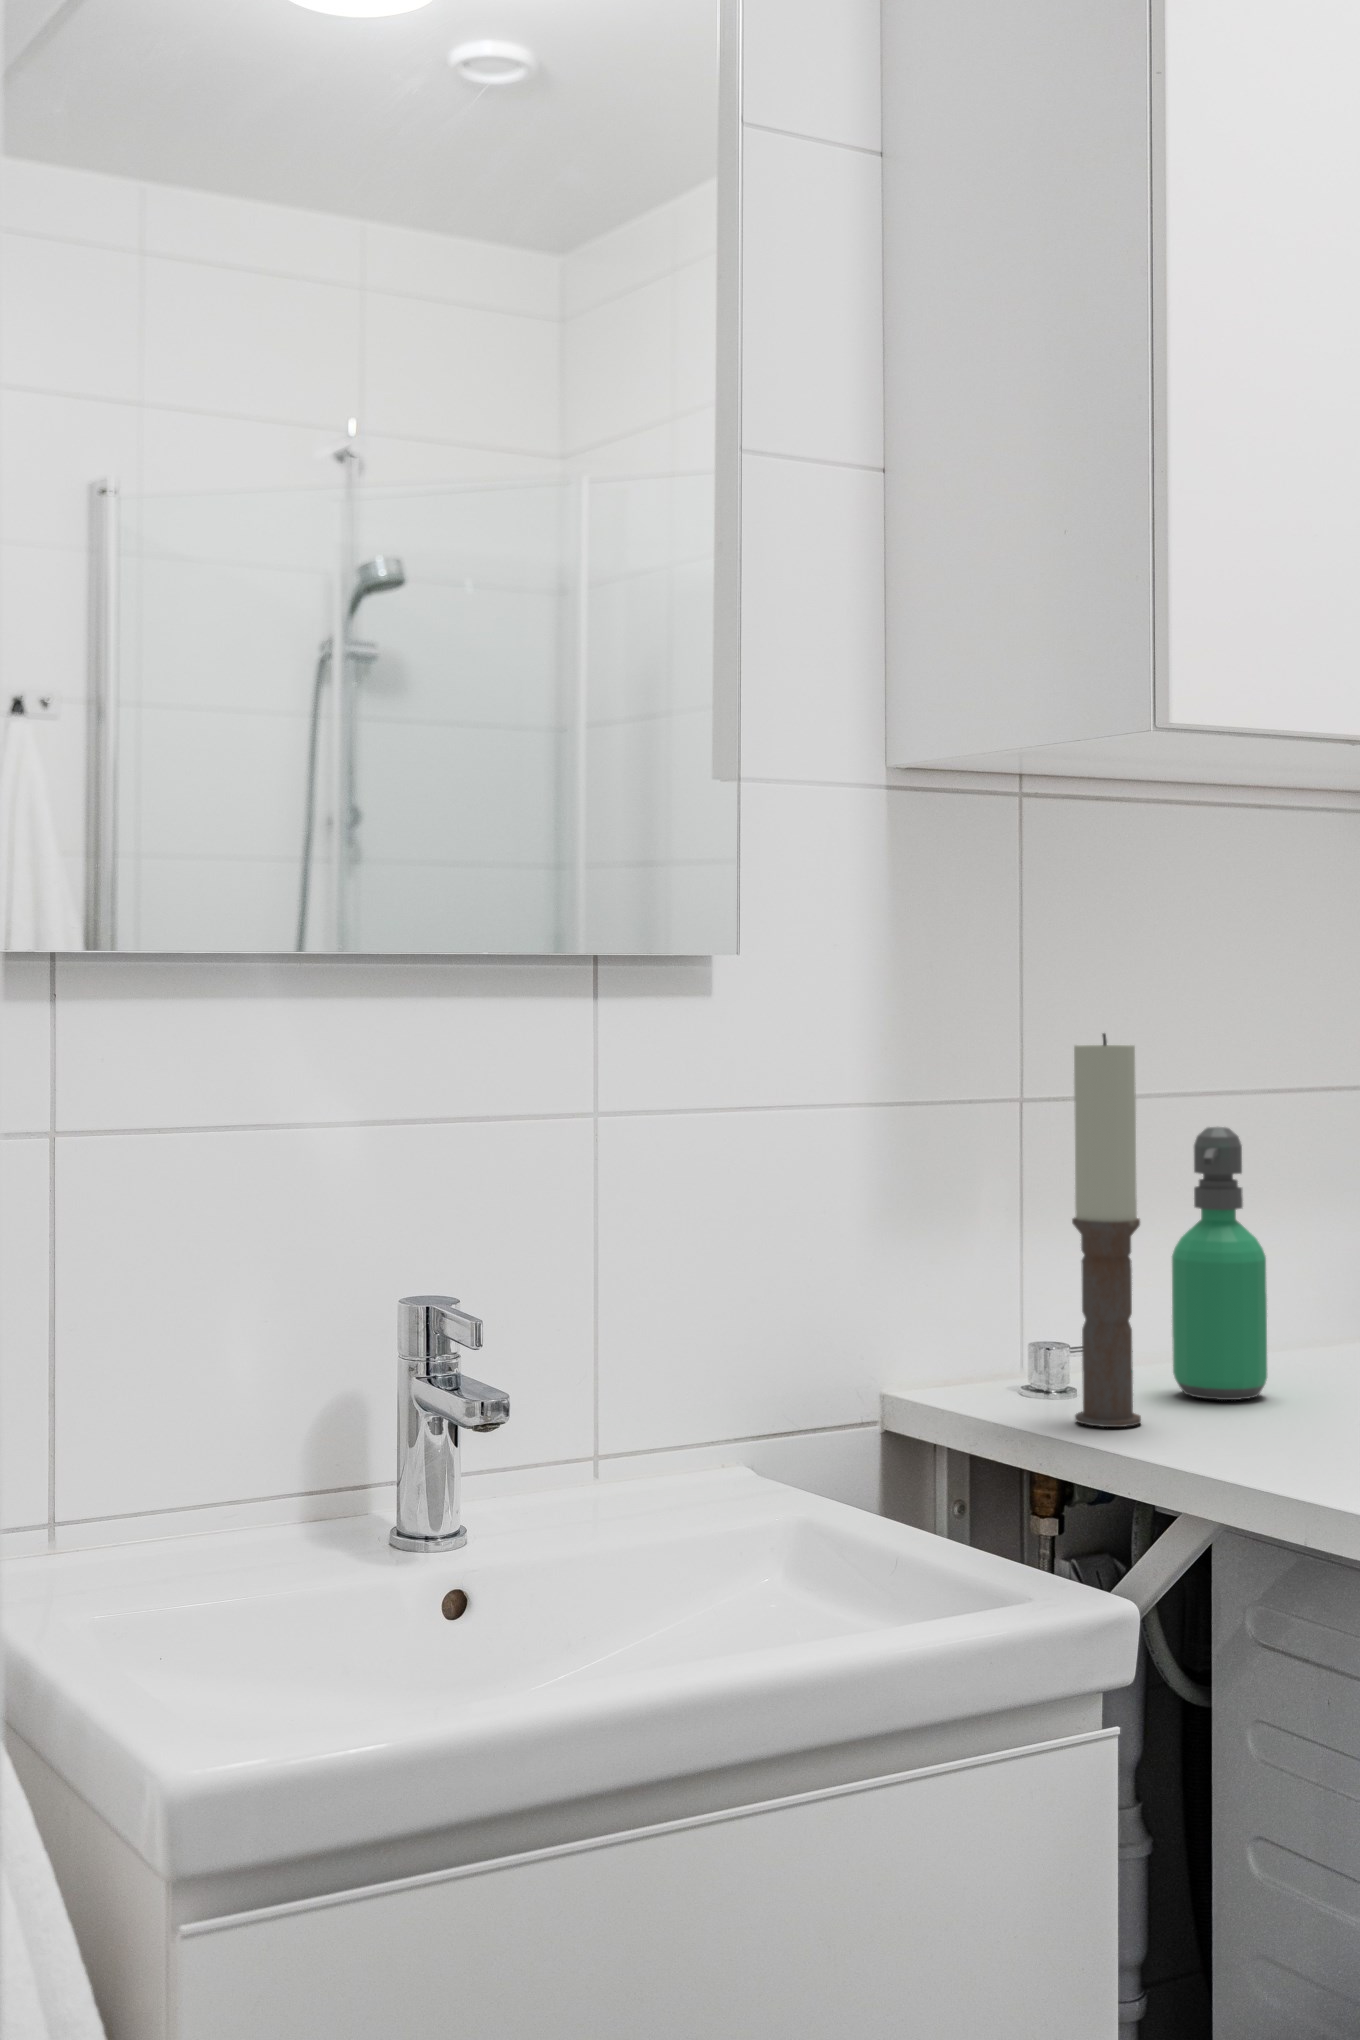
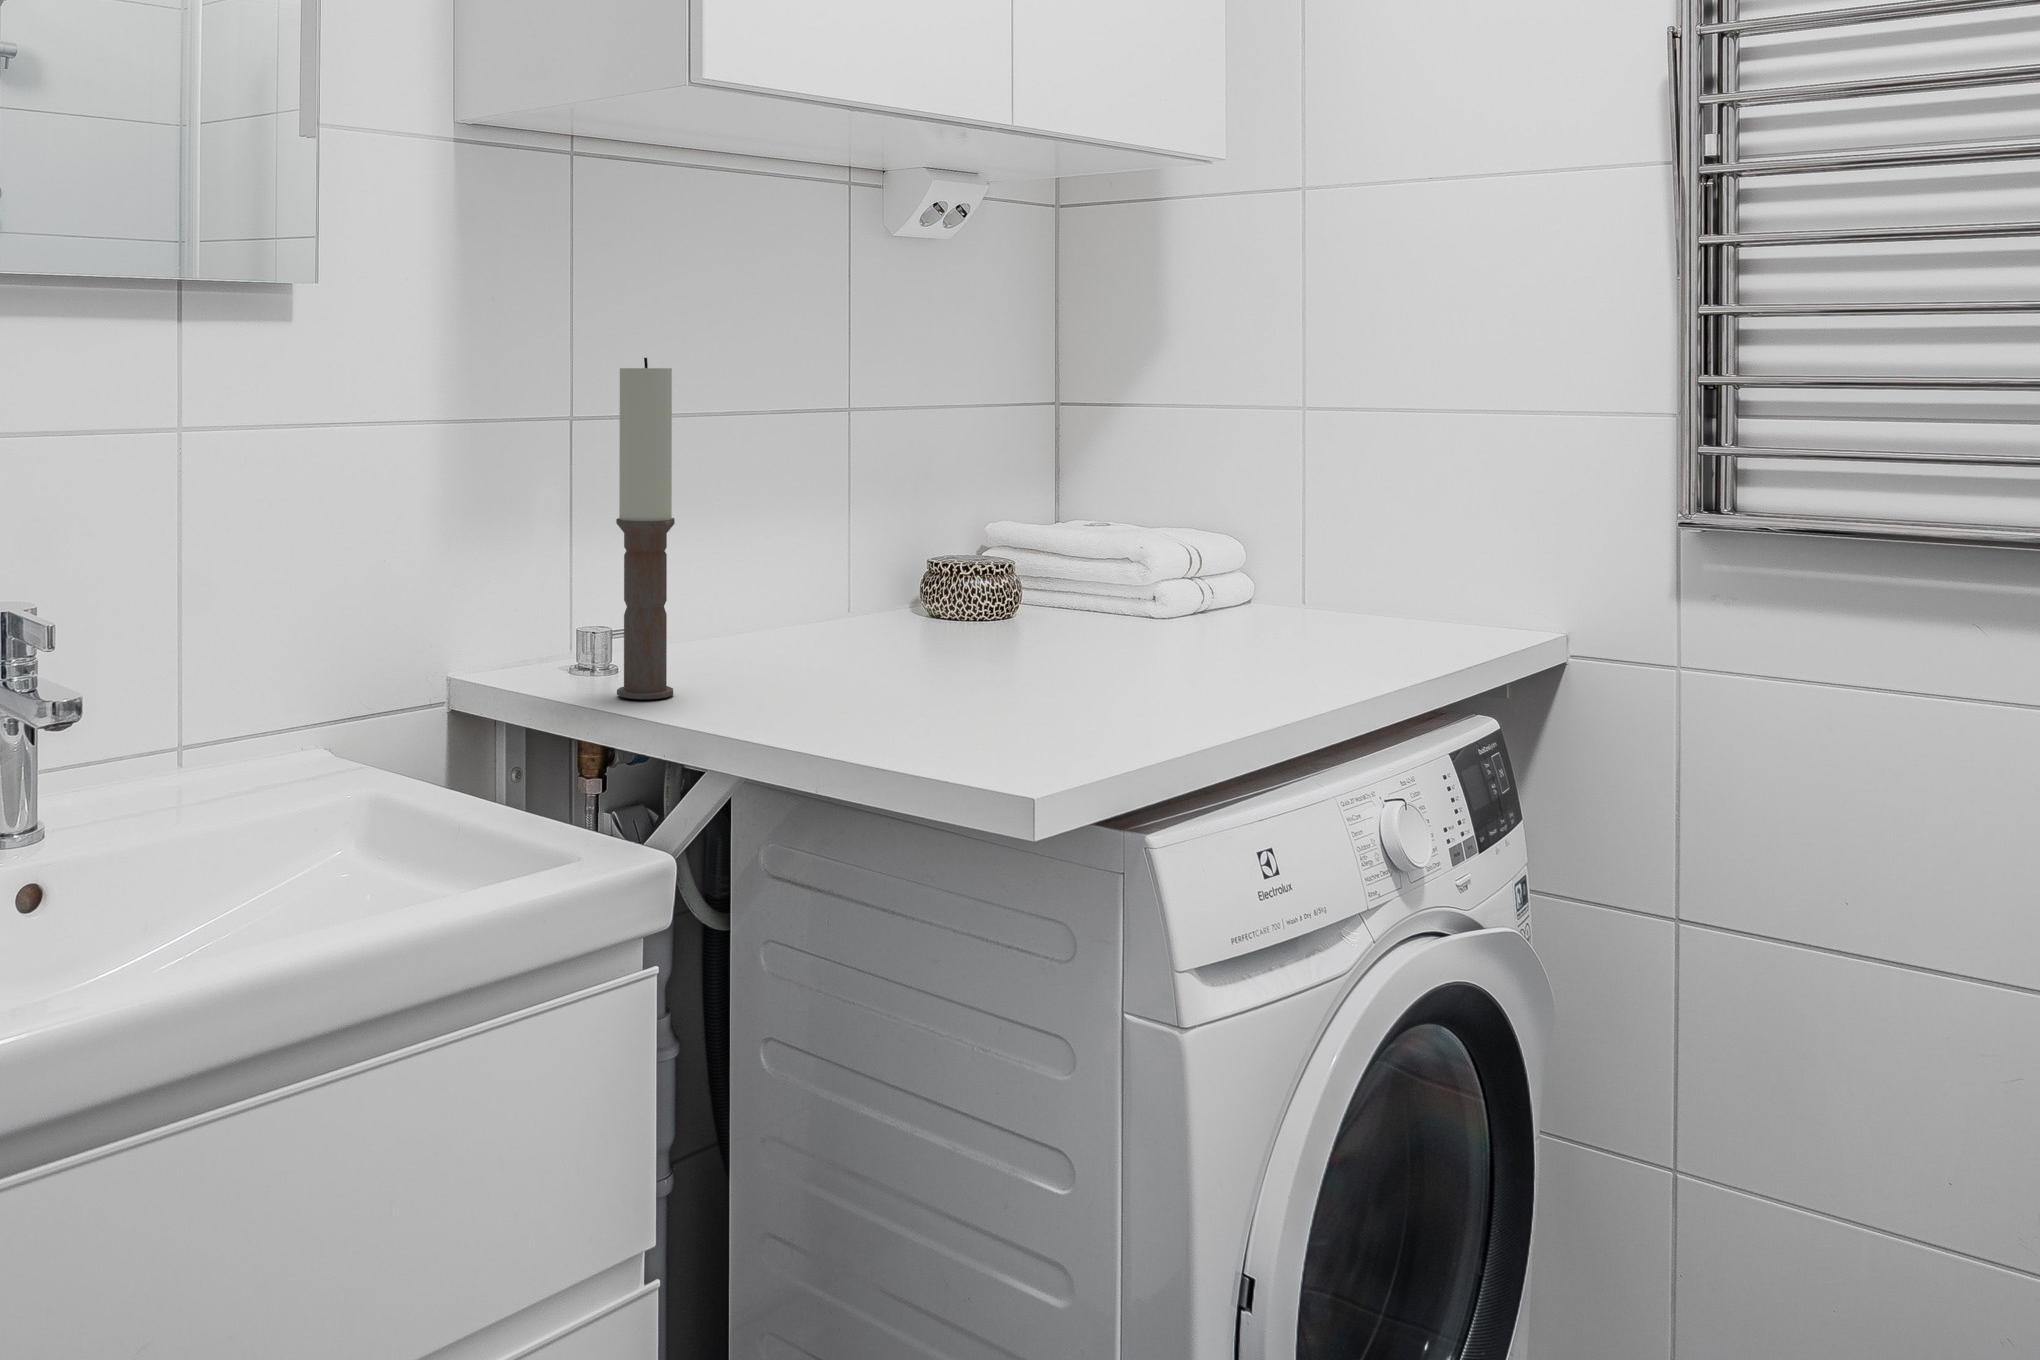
soap dispenser: present [1172,1127,1267,1400] -> none [699,440,777,672]

